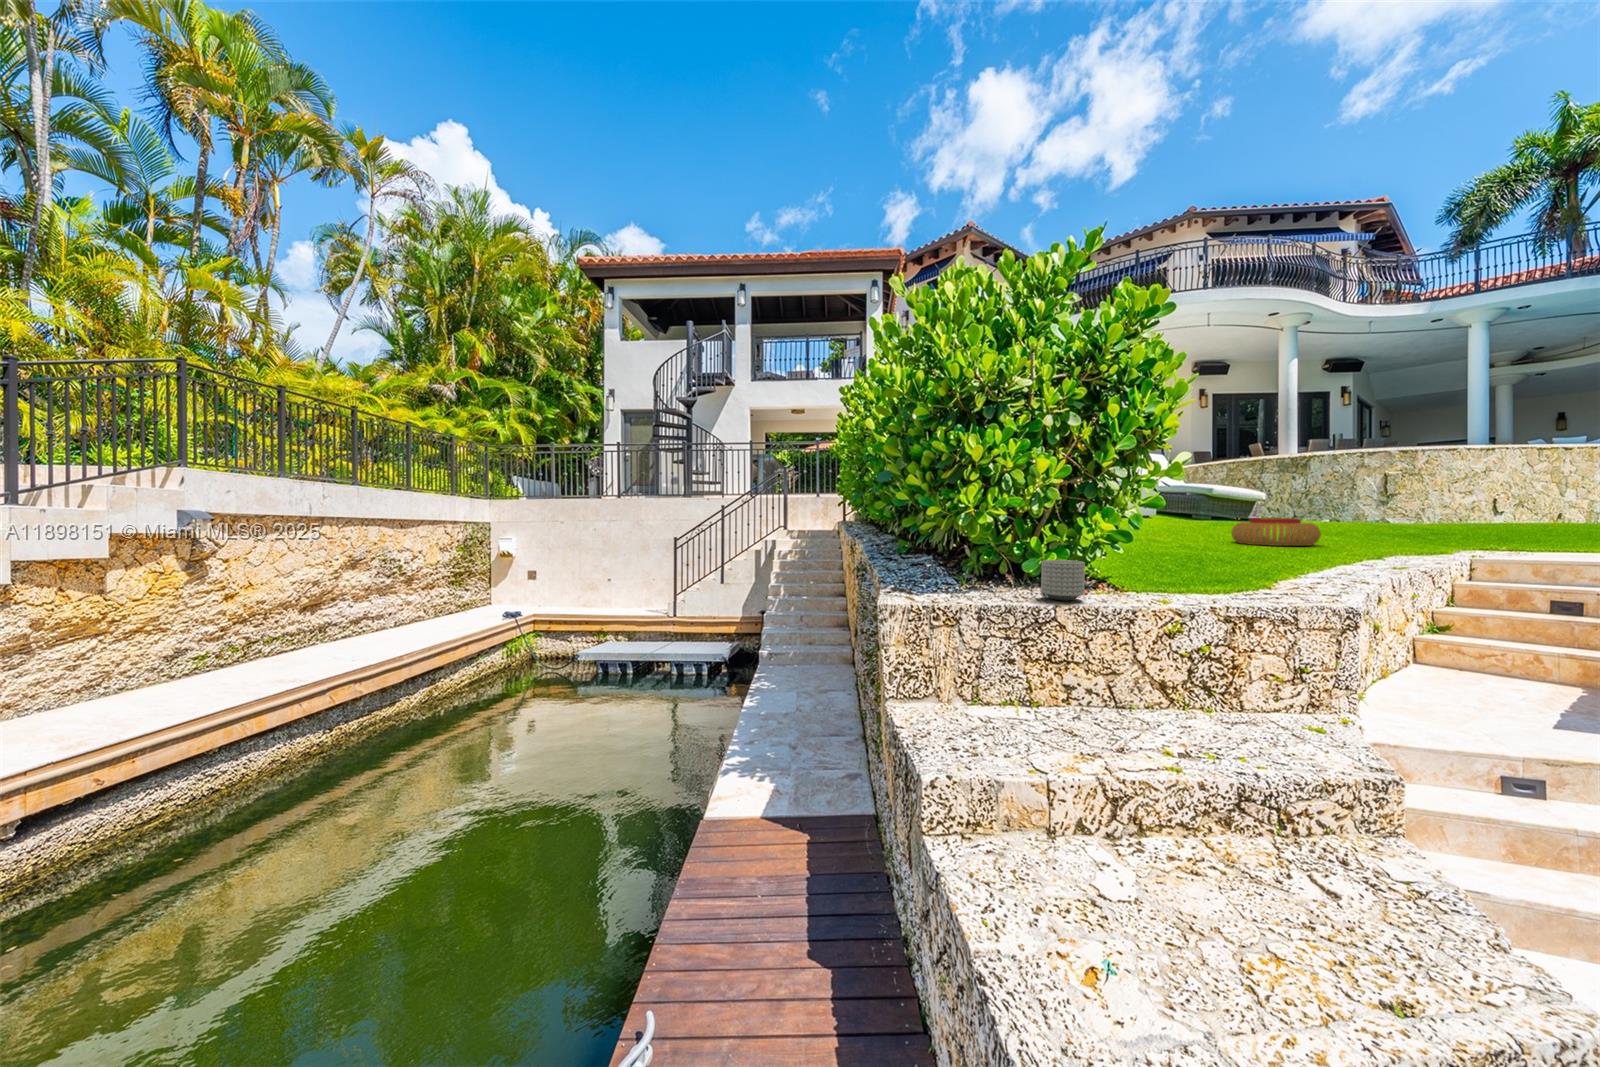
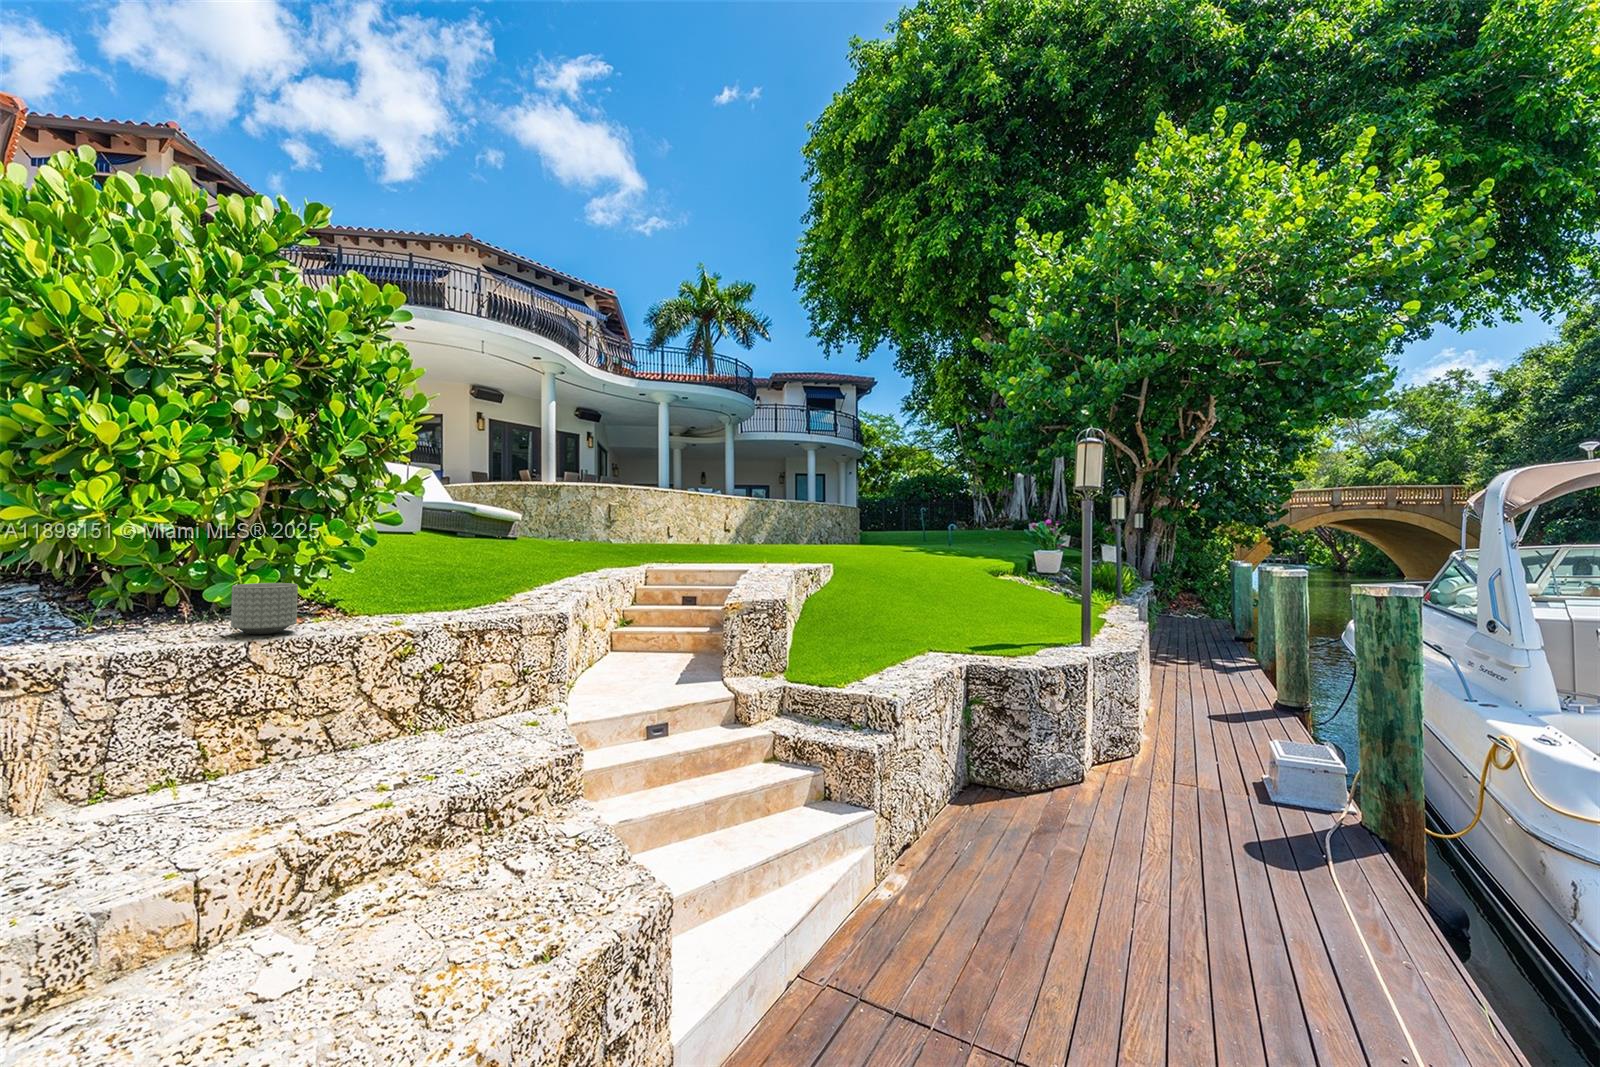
pouf: present [1231,518,1321,546] -> none [493,537,562,562]

